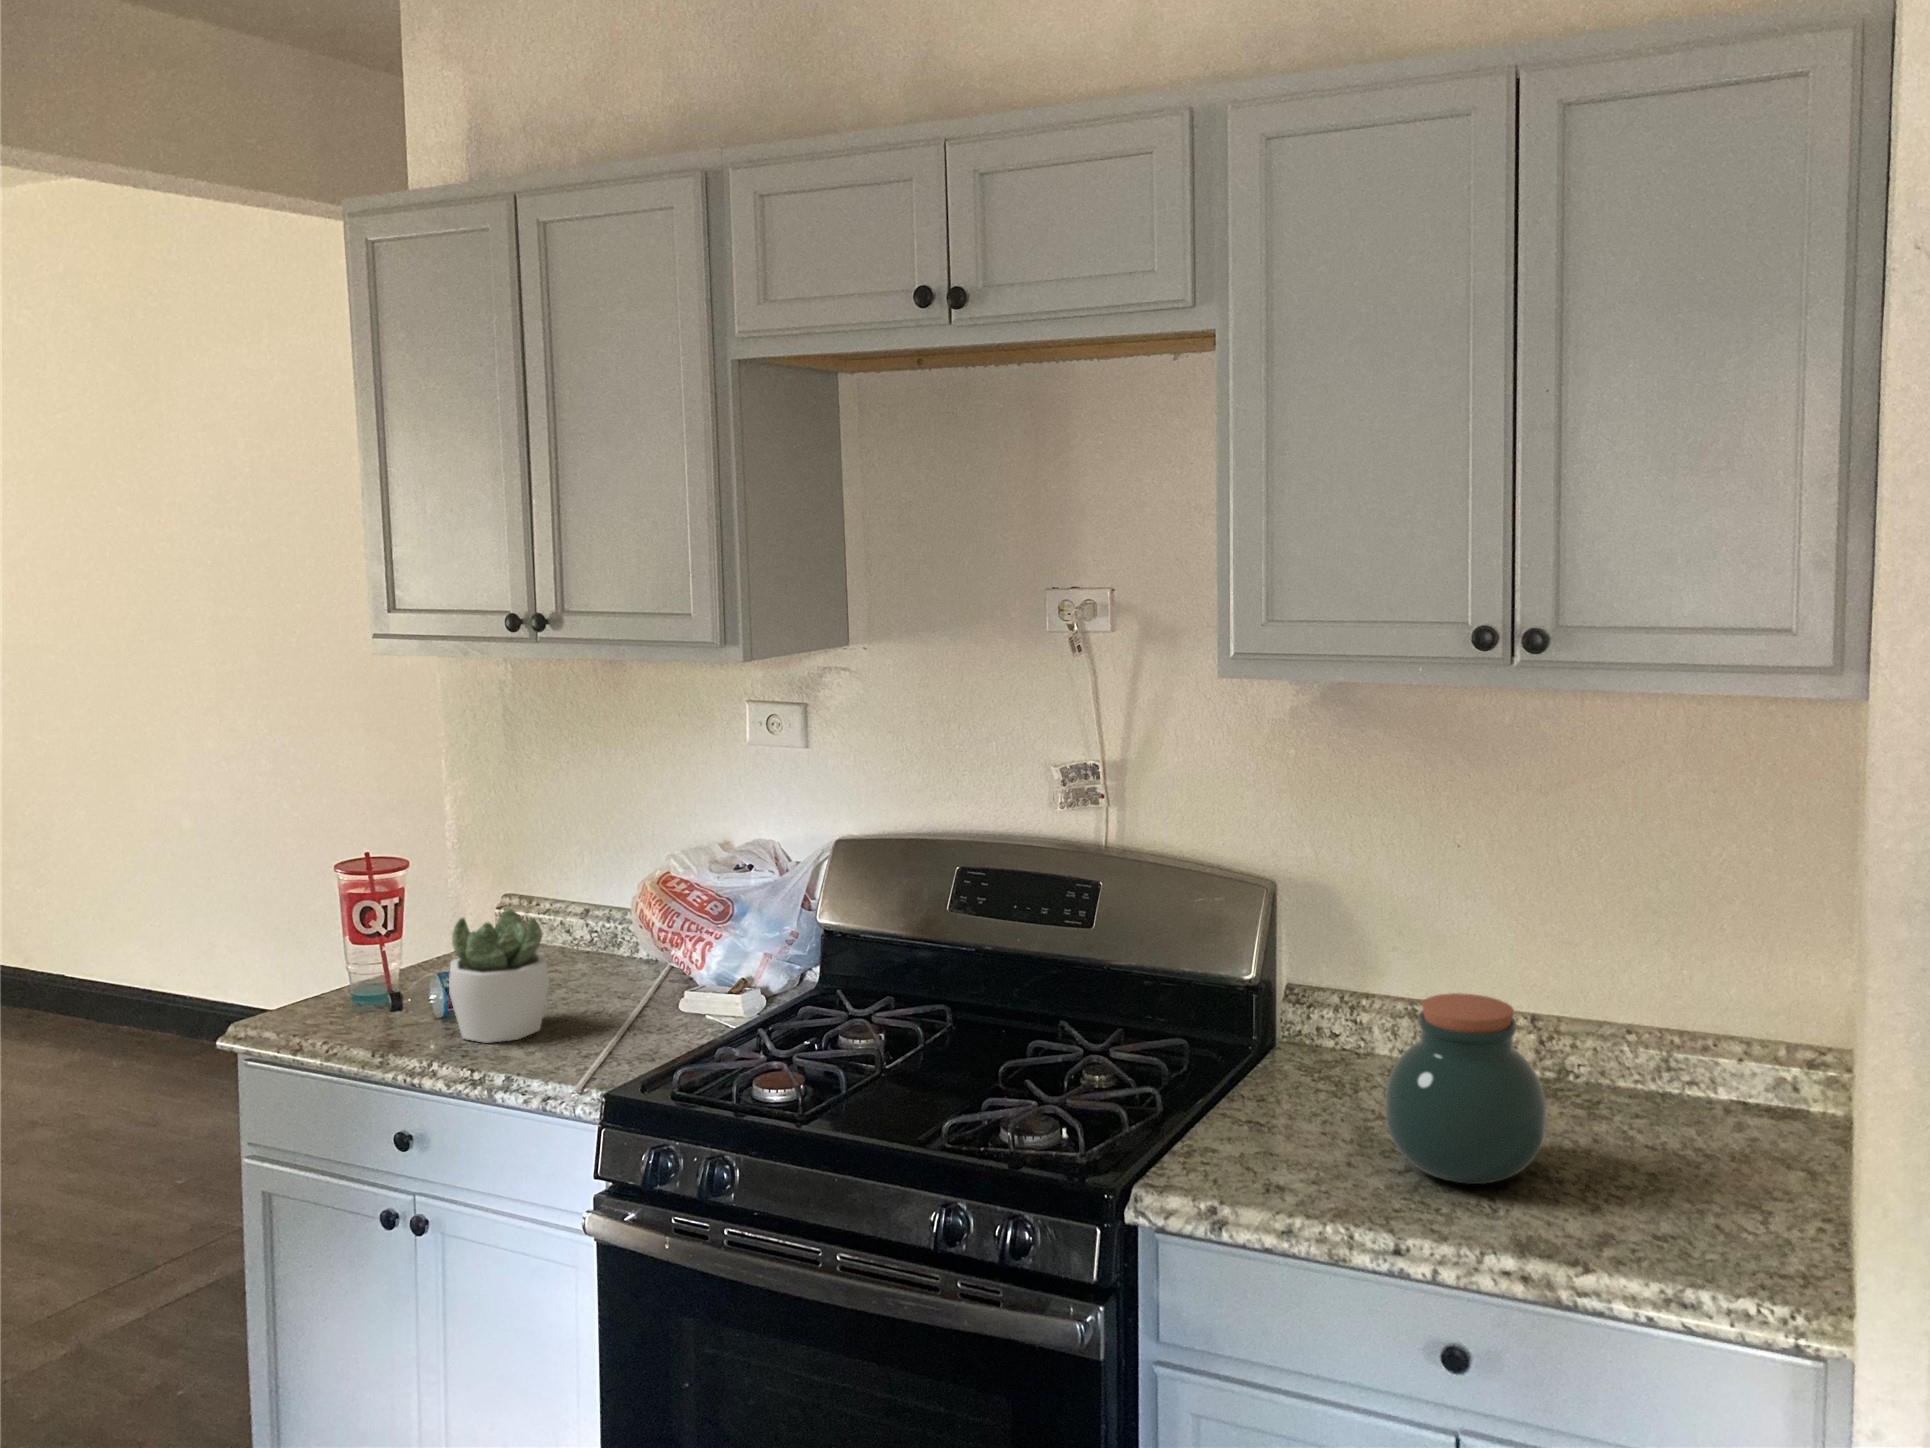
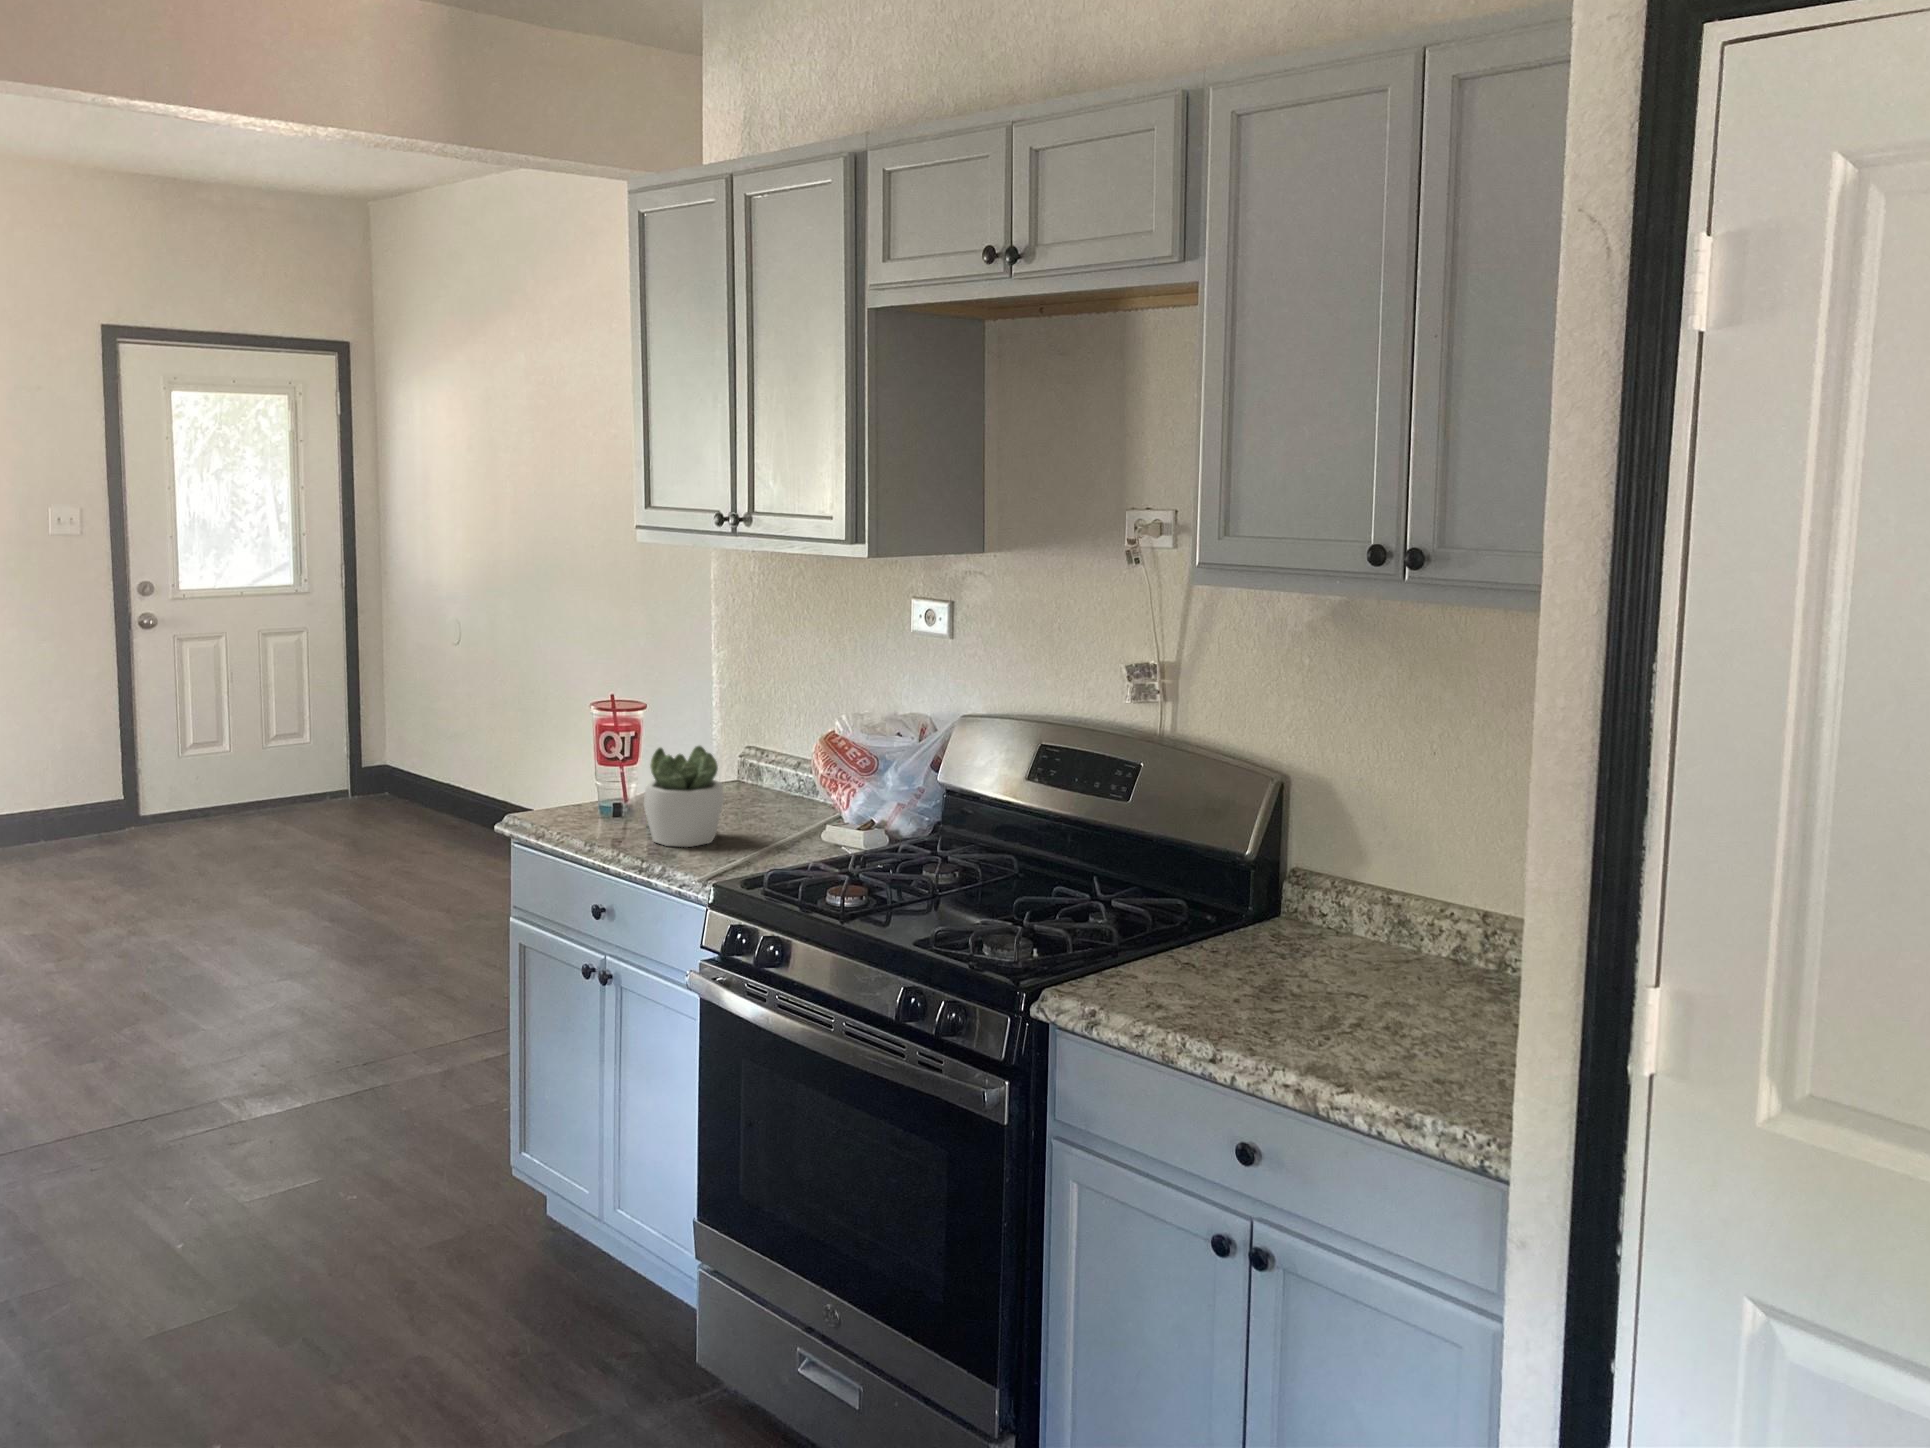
jar: present [1385,993,1546,1184] -> none [1257,865,1393,1025]

